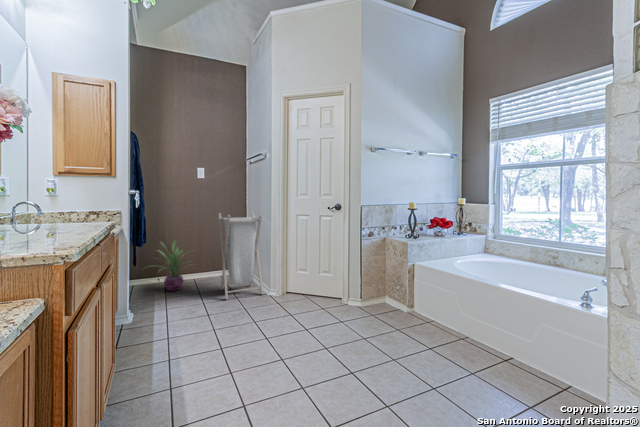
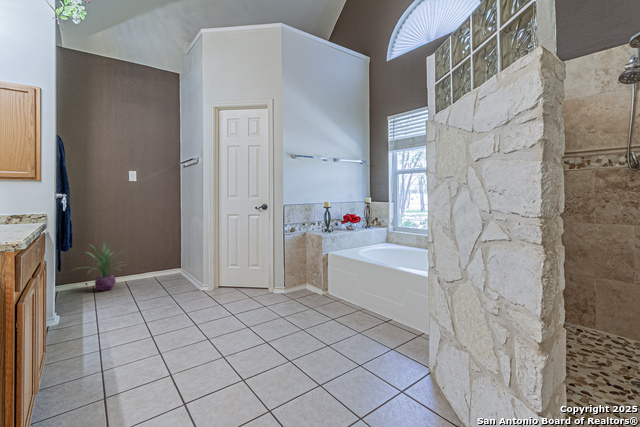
laundry hamper: present [218,213,263,299] -> none [150,214,197,294]

